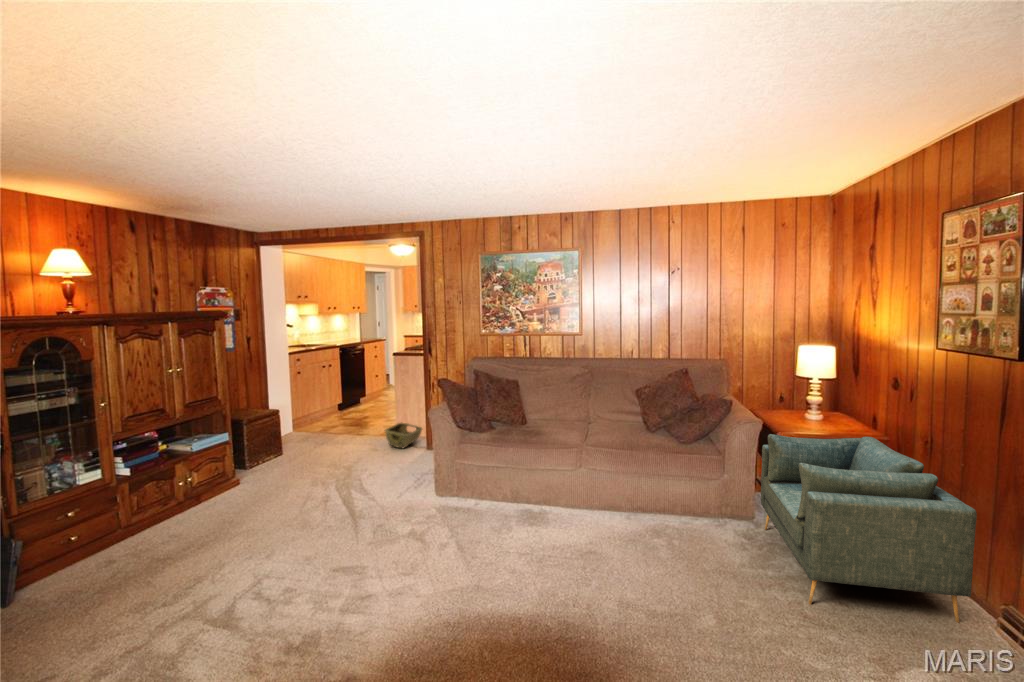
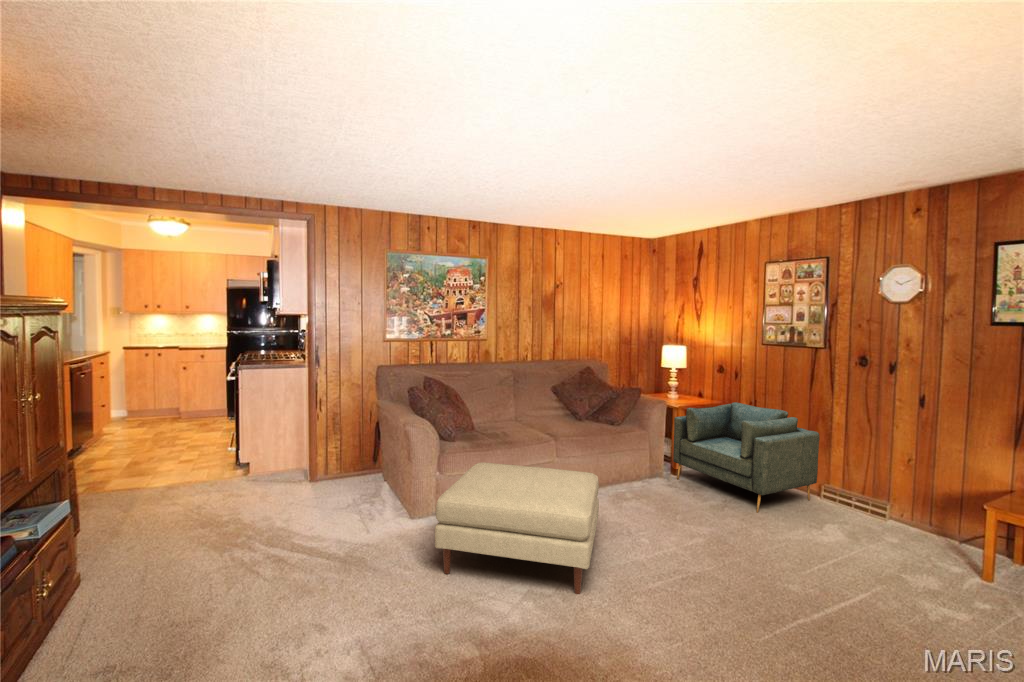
woven basket: present [385,423,422,448] -> none [255,455,294,486]
ottoman: none [372,454,539,597] -> present [435,463,599,594]

